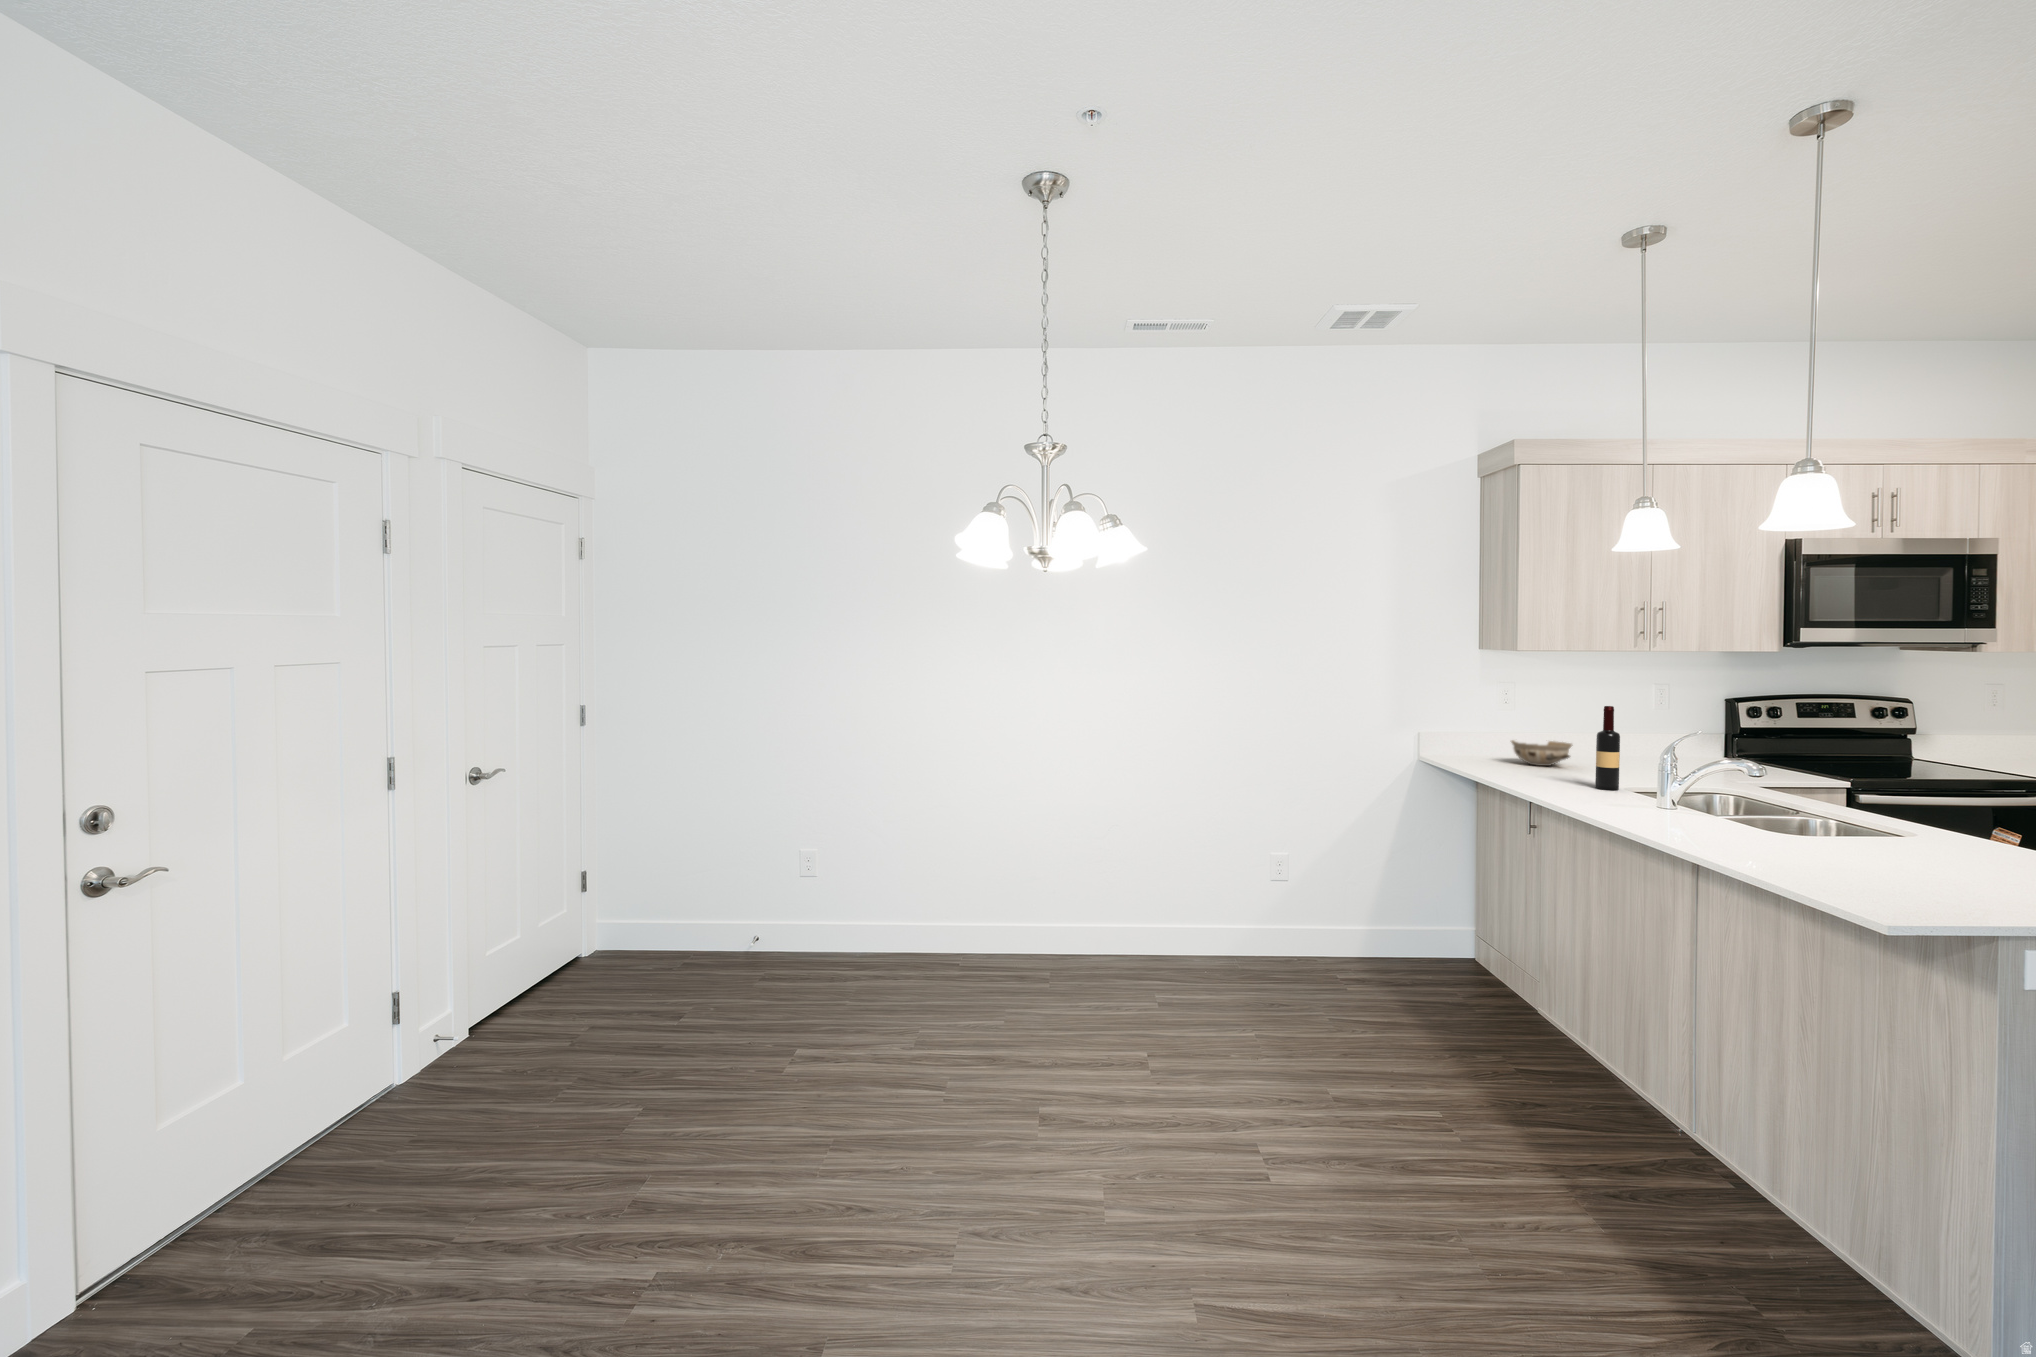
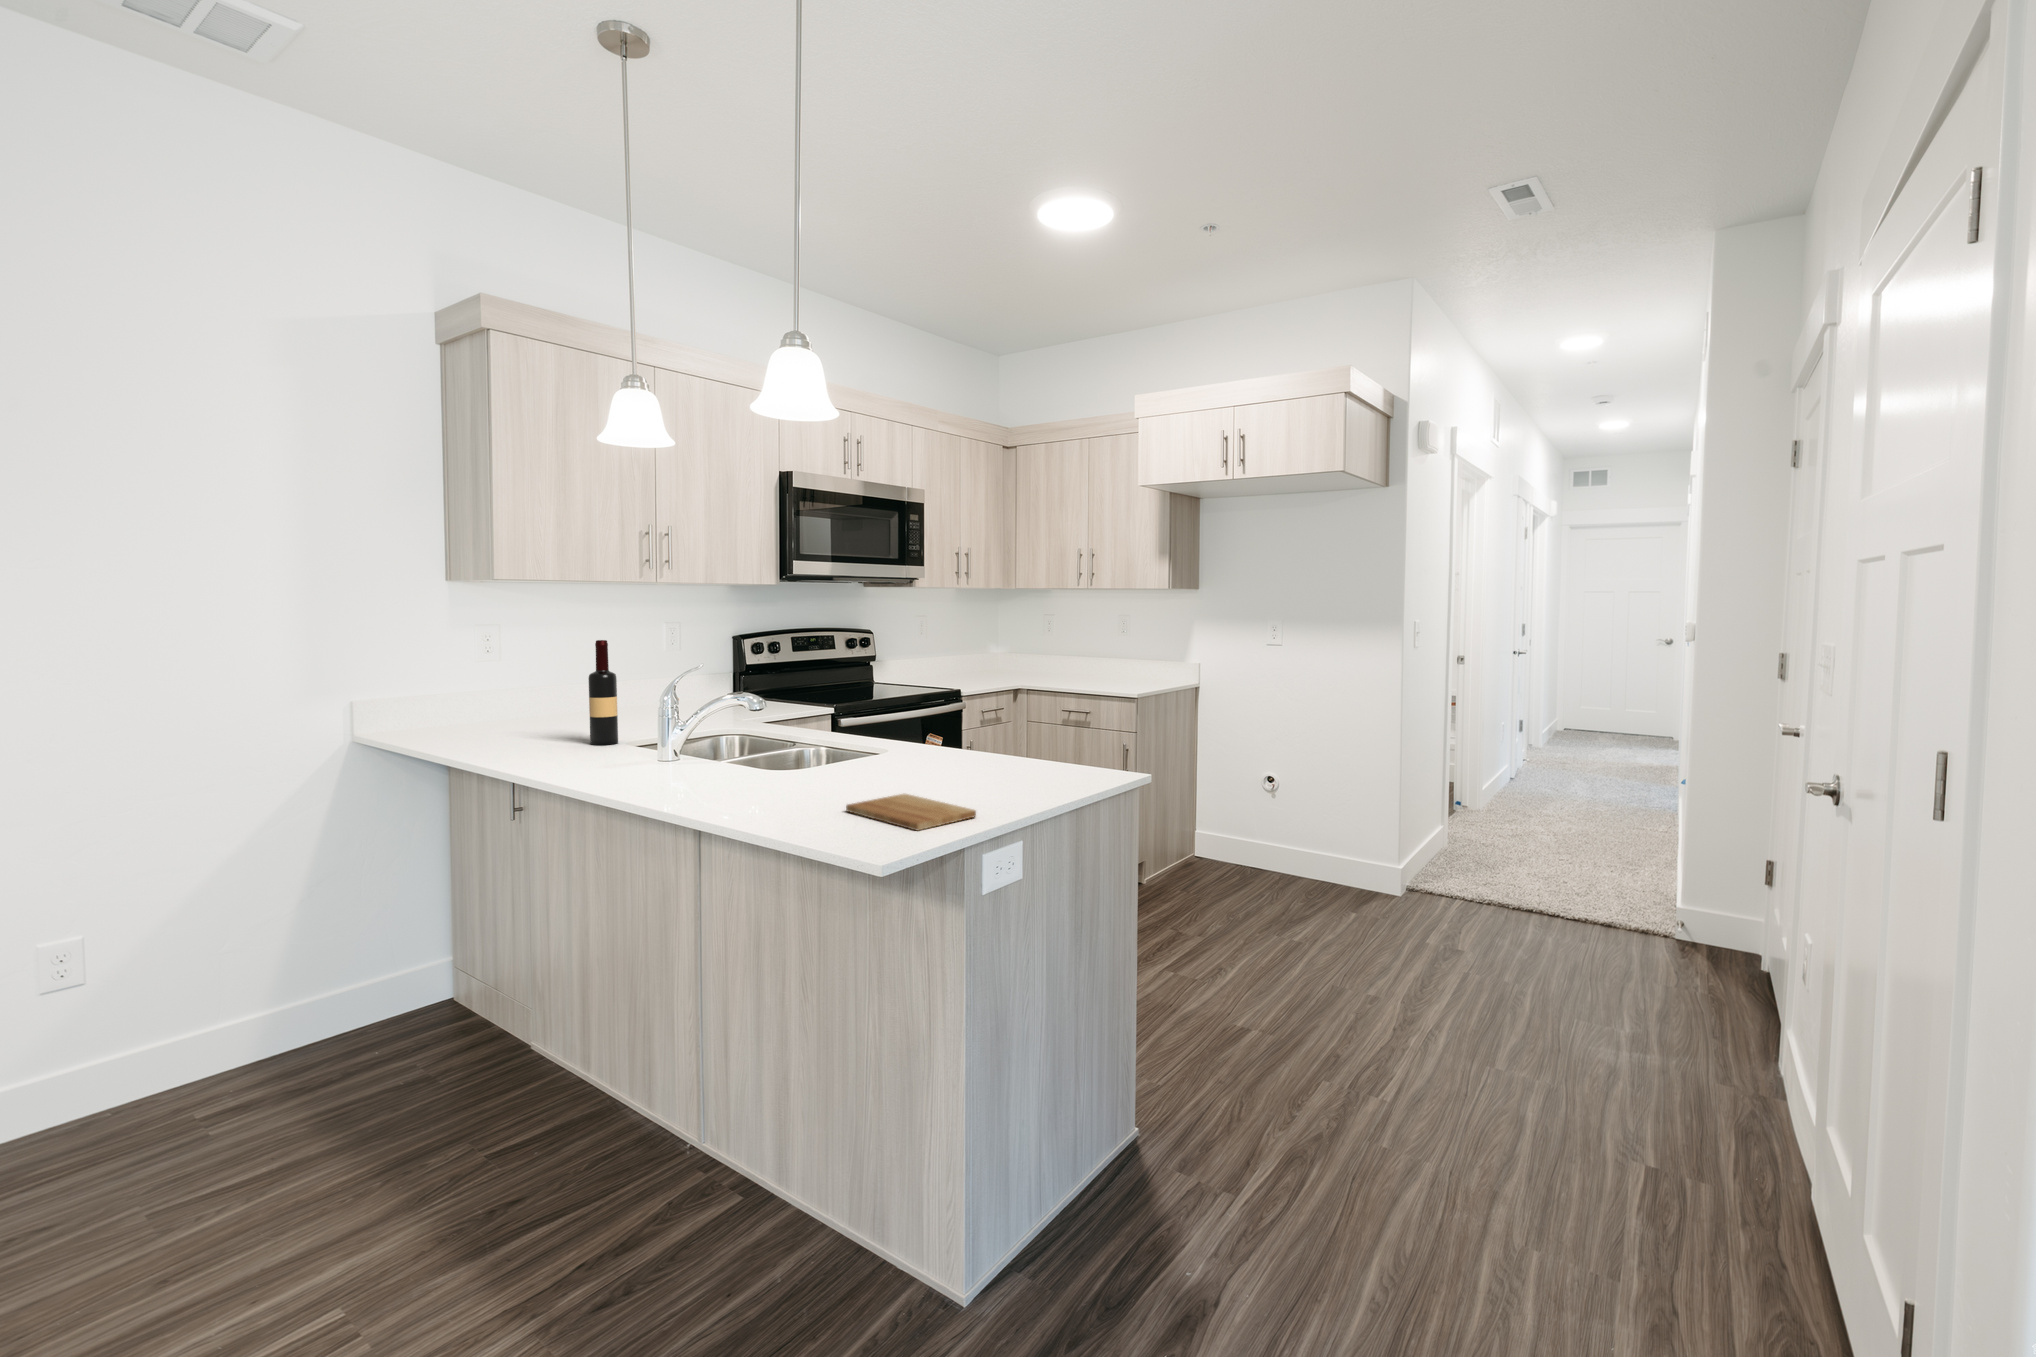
ceramic bowl: present [1511,740,1572,766] -> none [498,690,577,722]
cutting board: none [1843,858,1986,887] -> present [846,794,976,831]

